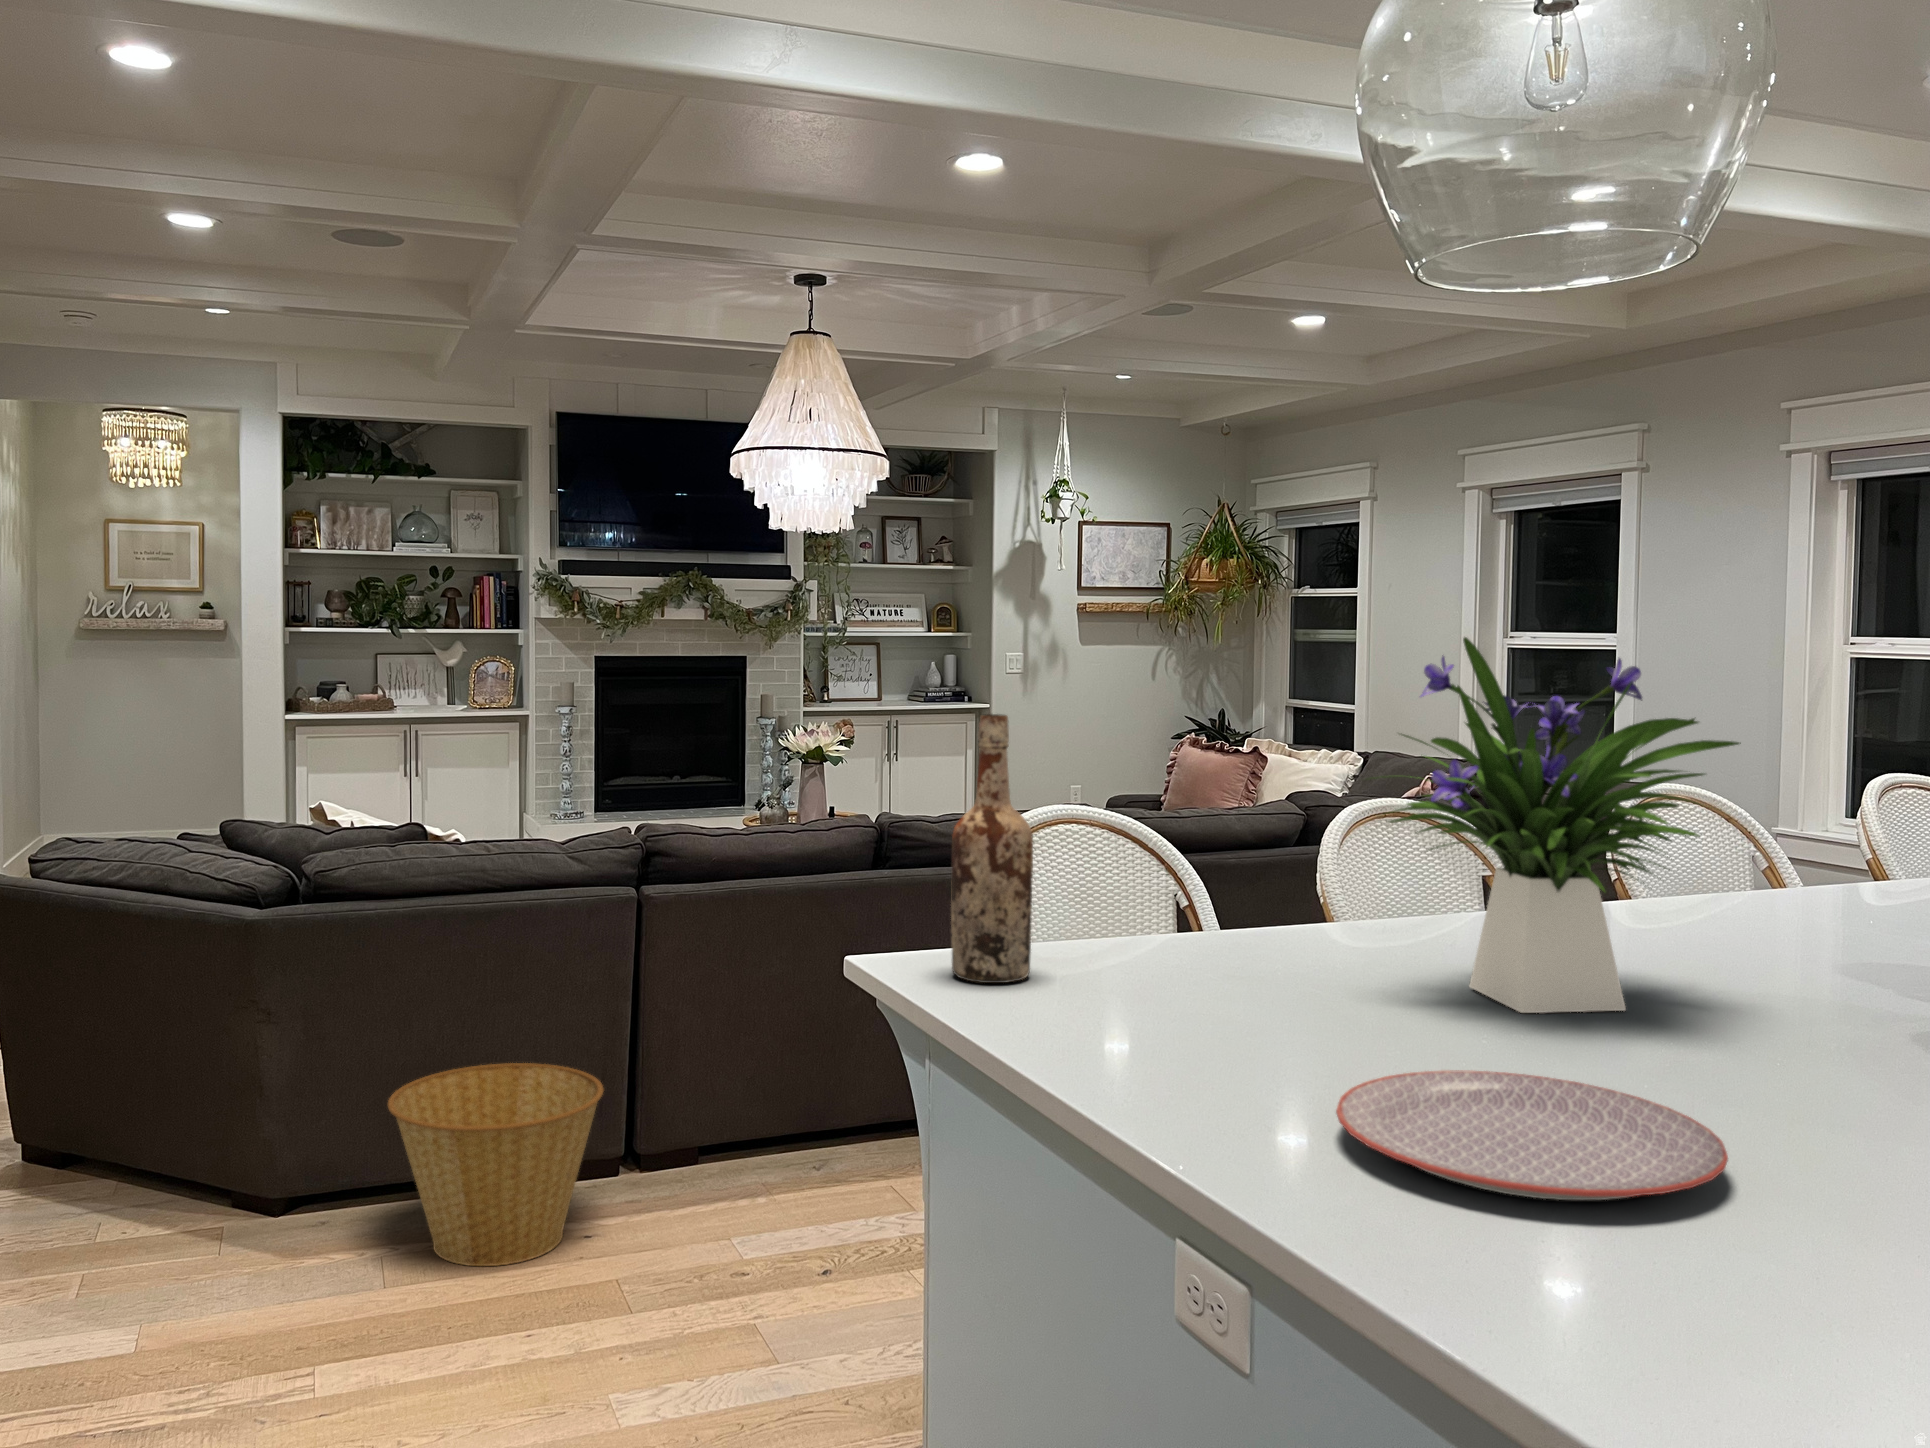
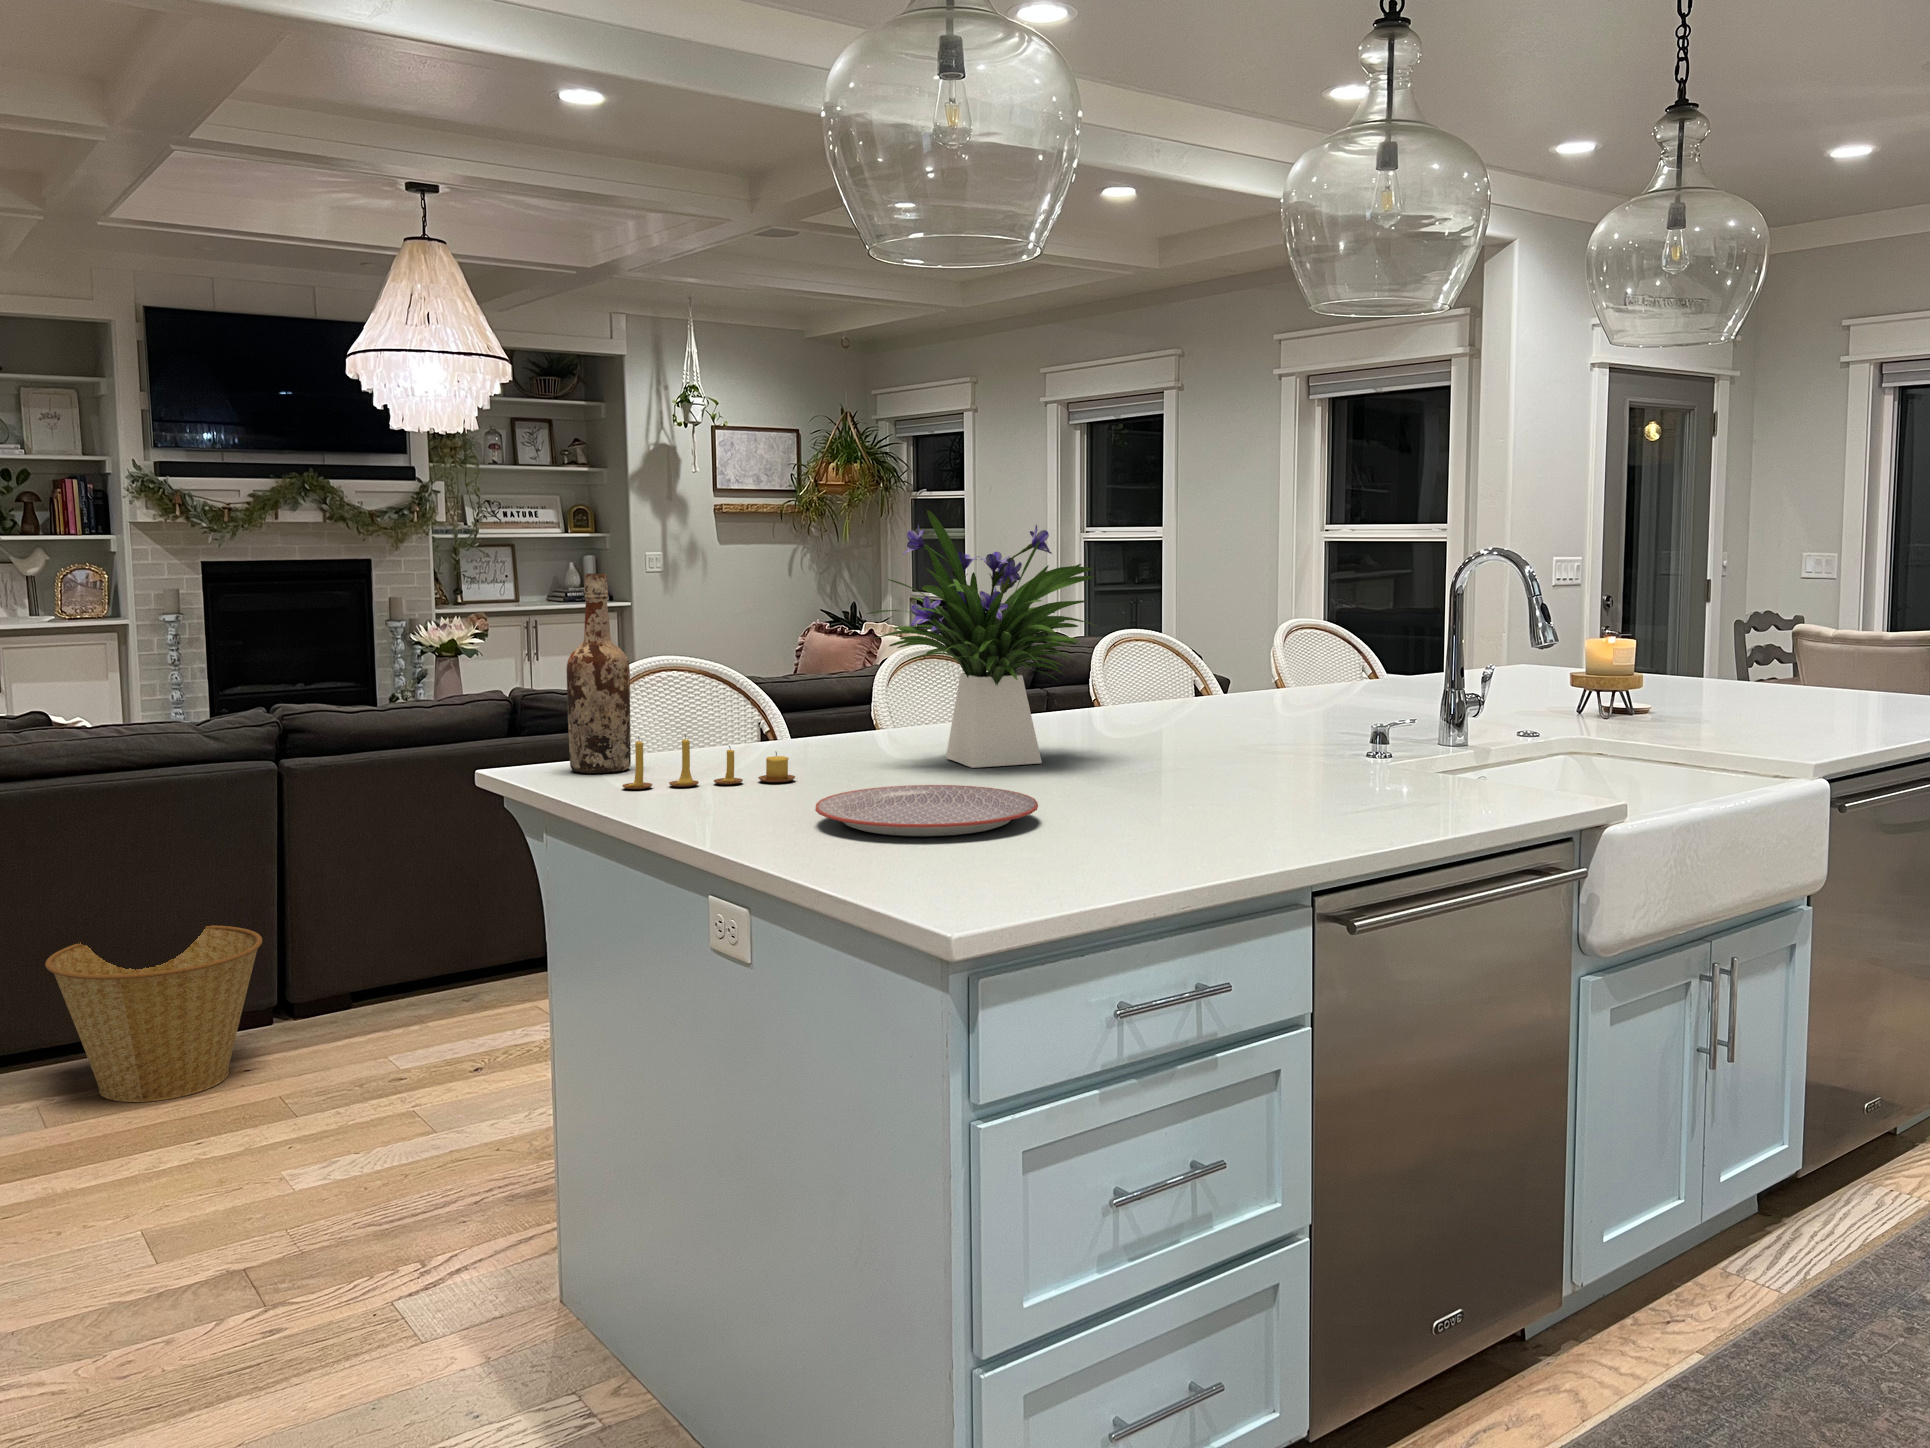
candle: none [1024,949,1266,1025] -> present [622,735,795,789]

